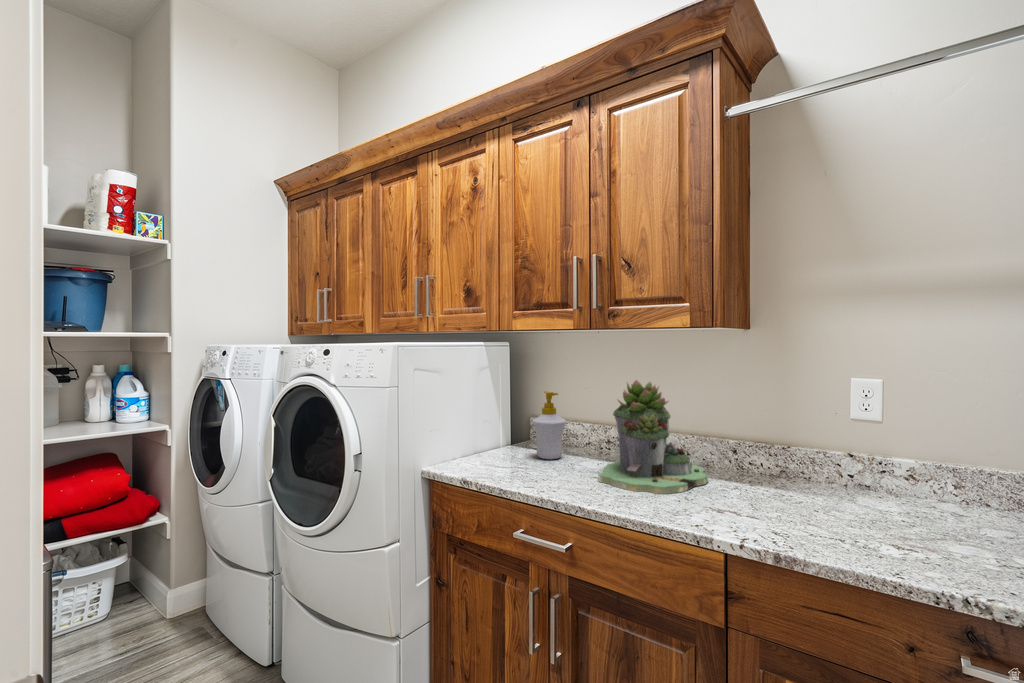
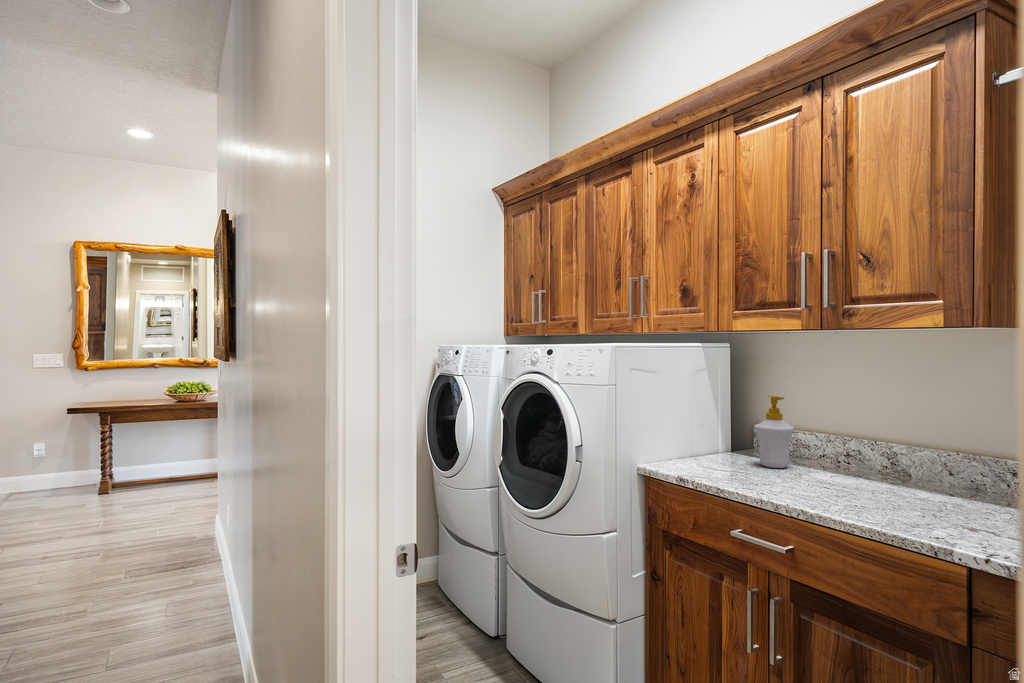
succulent planter: present [598,380,708,494] -> none [828,385,972,510]

